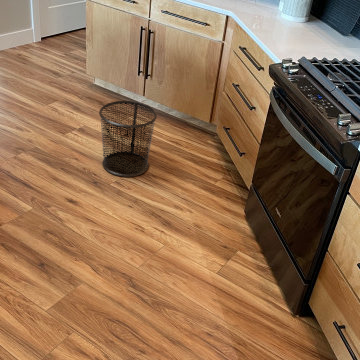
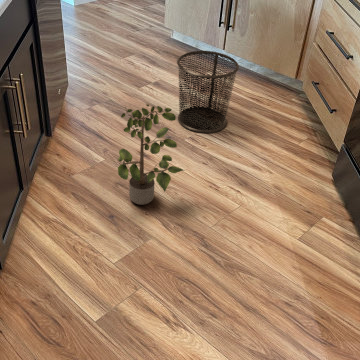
potted plant: none [46,158,111,250] -> present [118,104,183,205]

